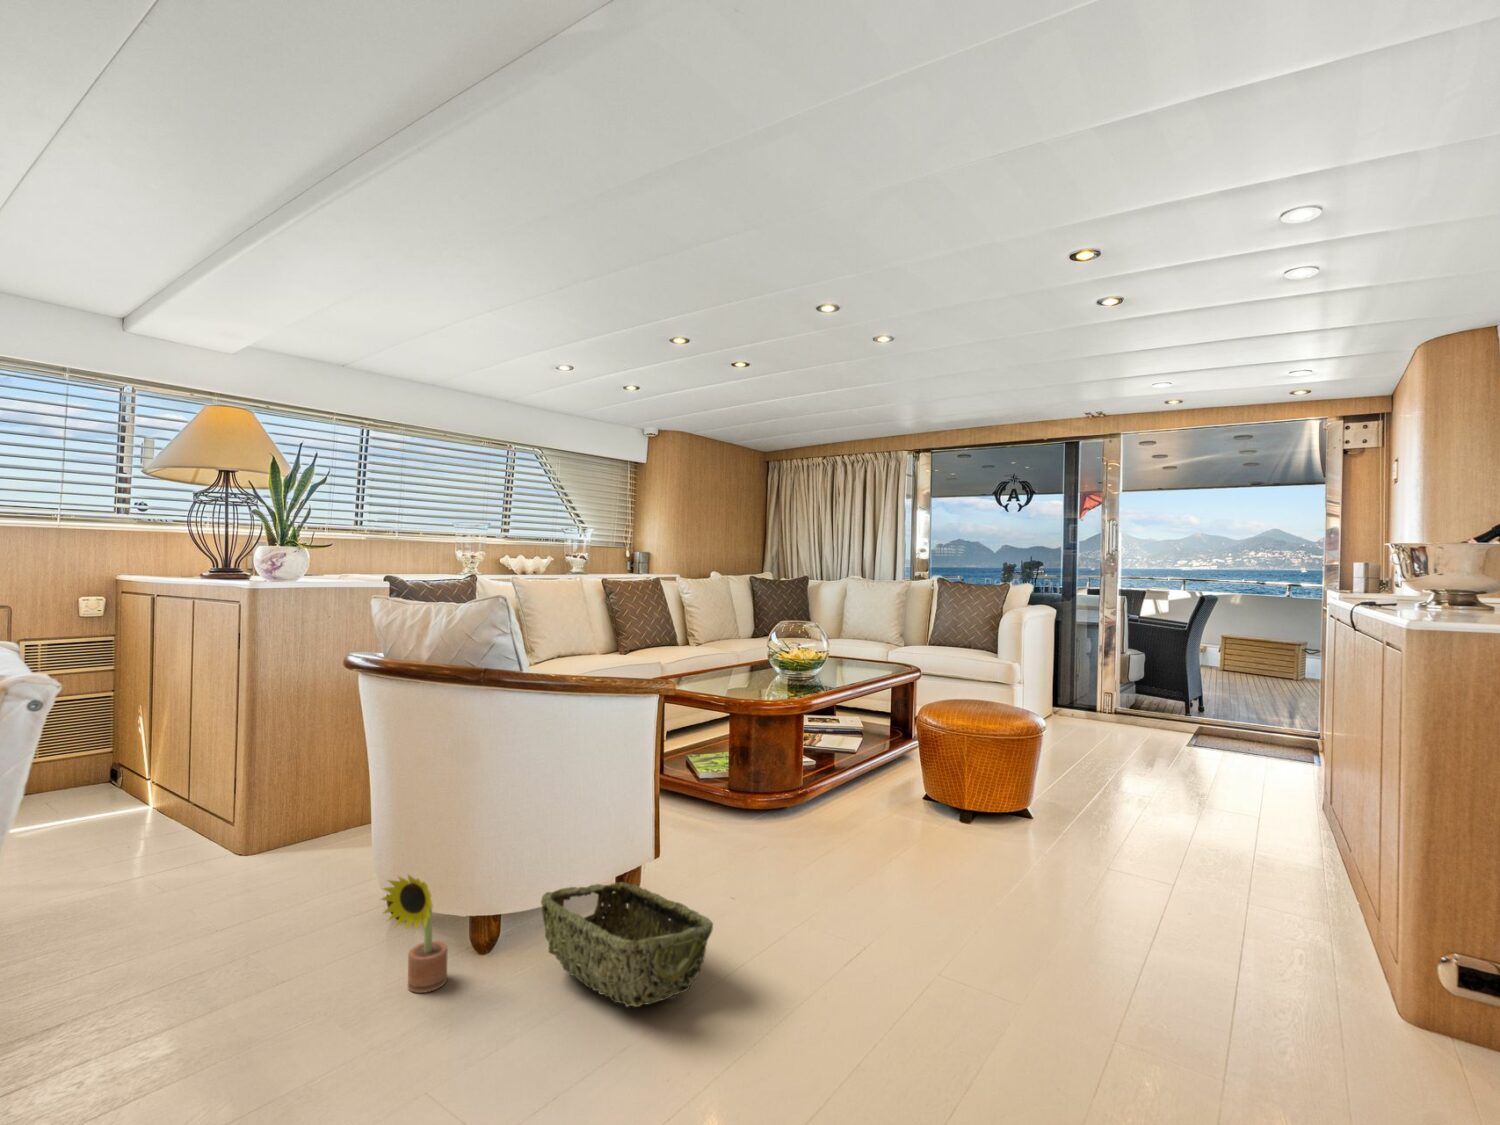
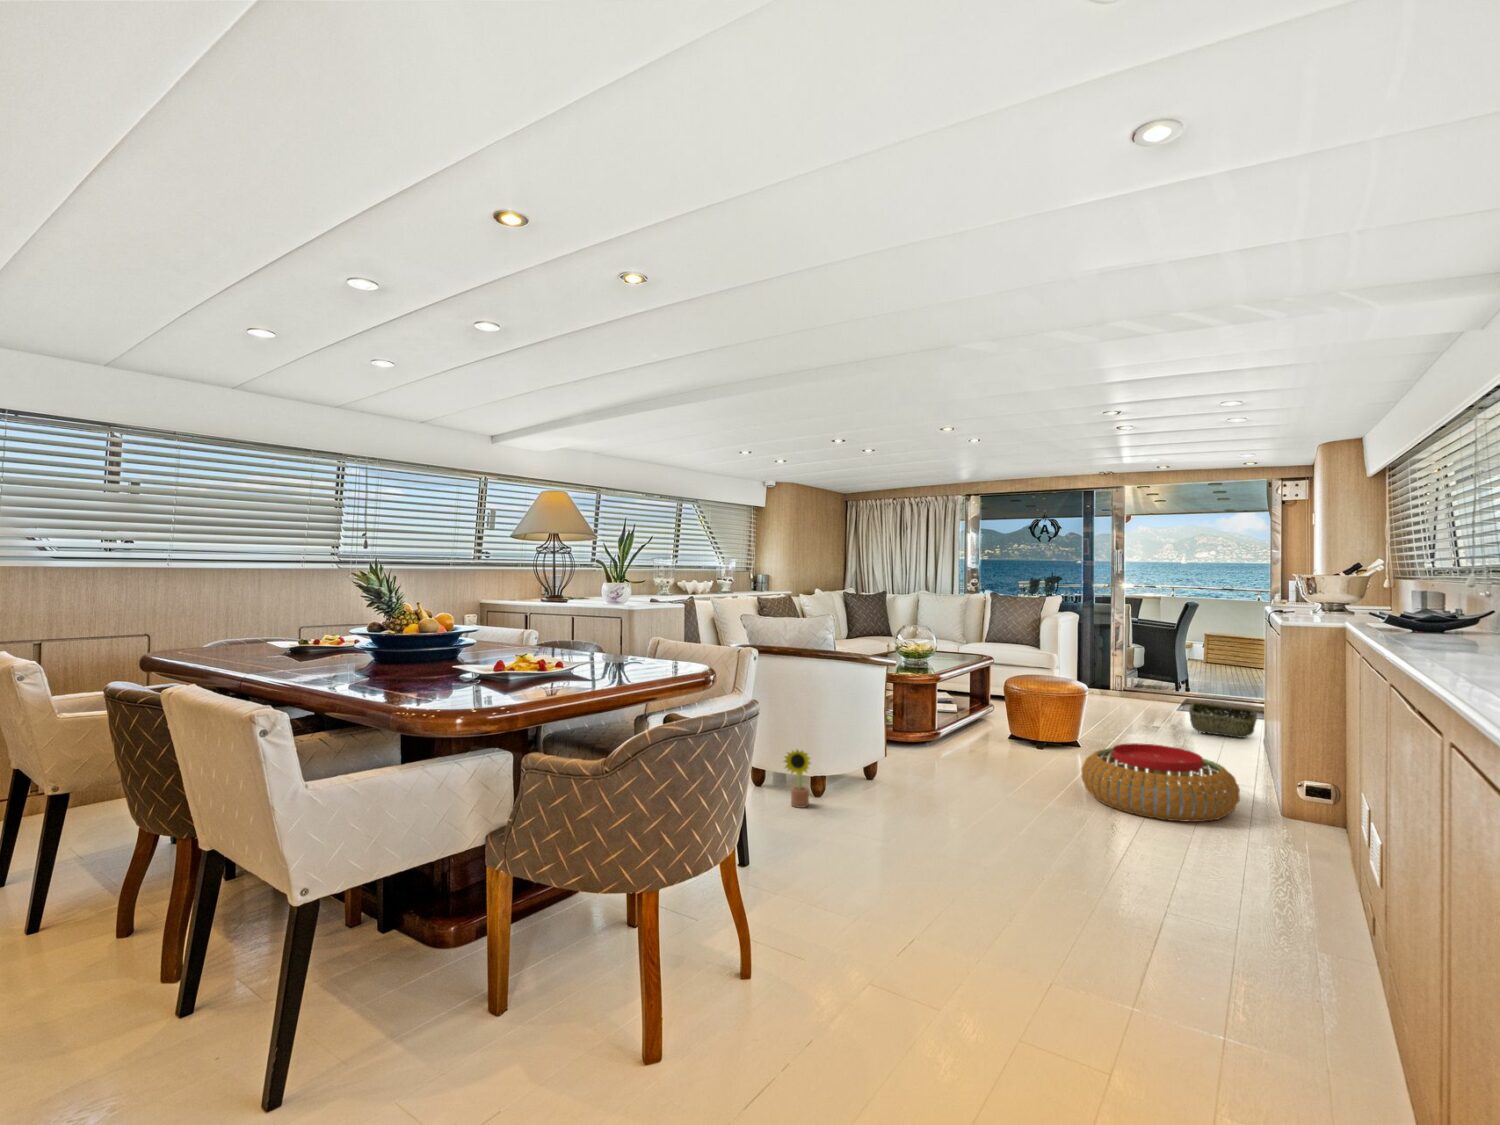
pouf: none [1007,847,1319,1045] -> present [1081,743,1240,822]
woven basket: present [541,882,713,1007] -> present [1189,702,1257,738]

